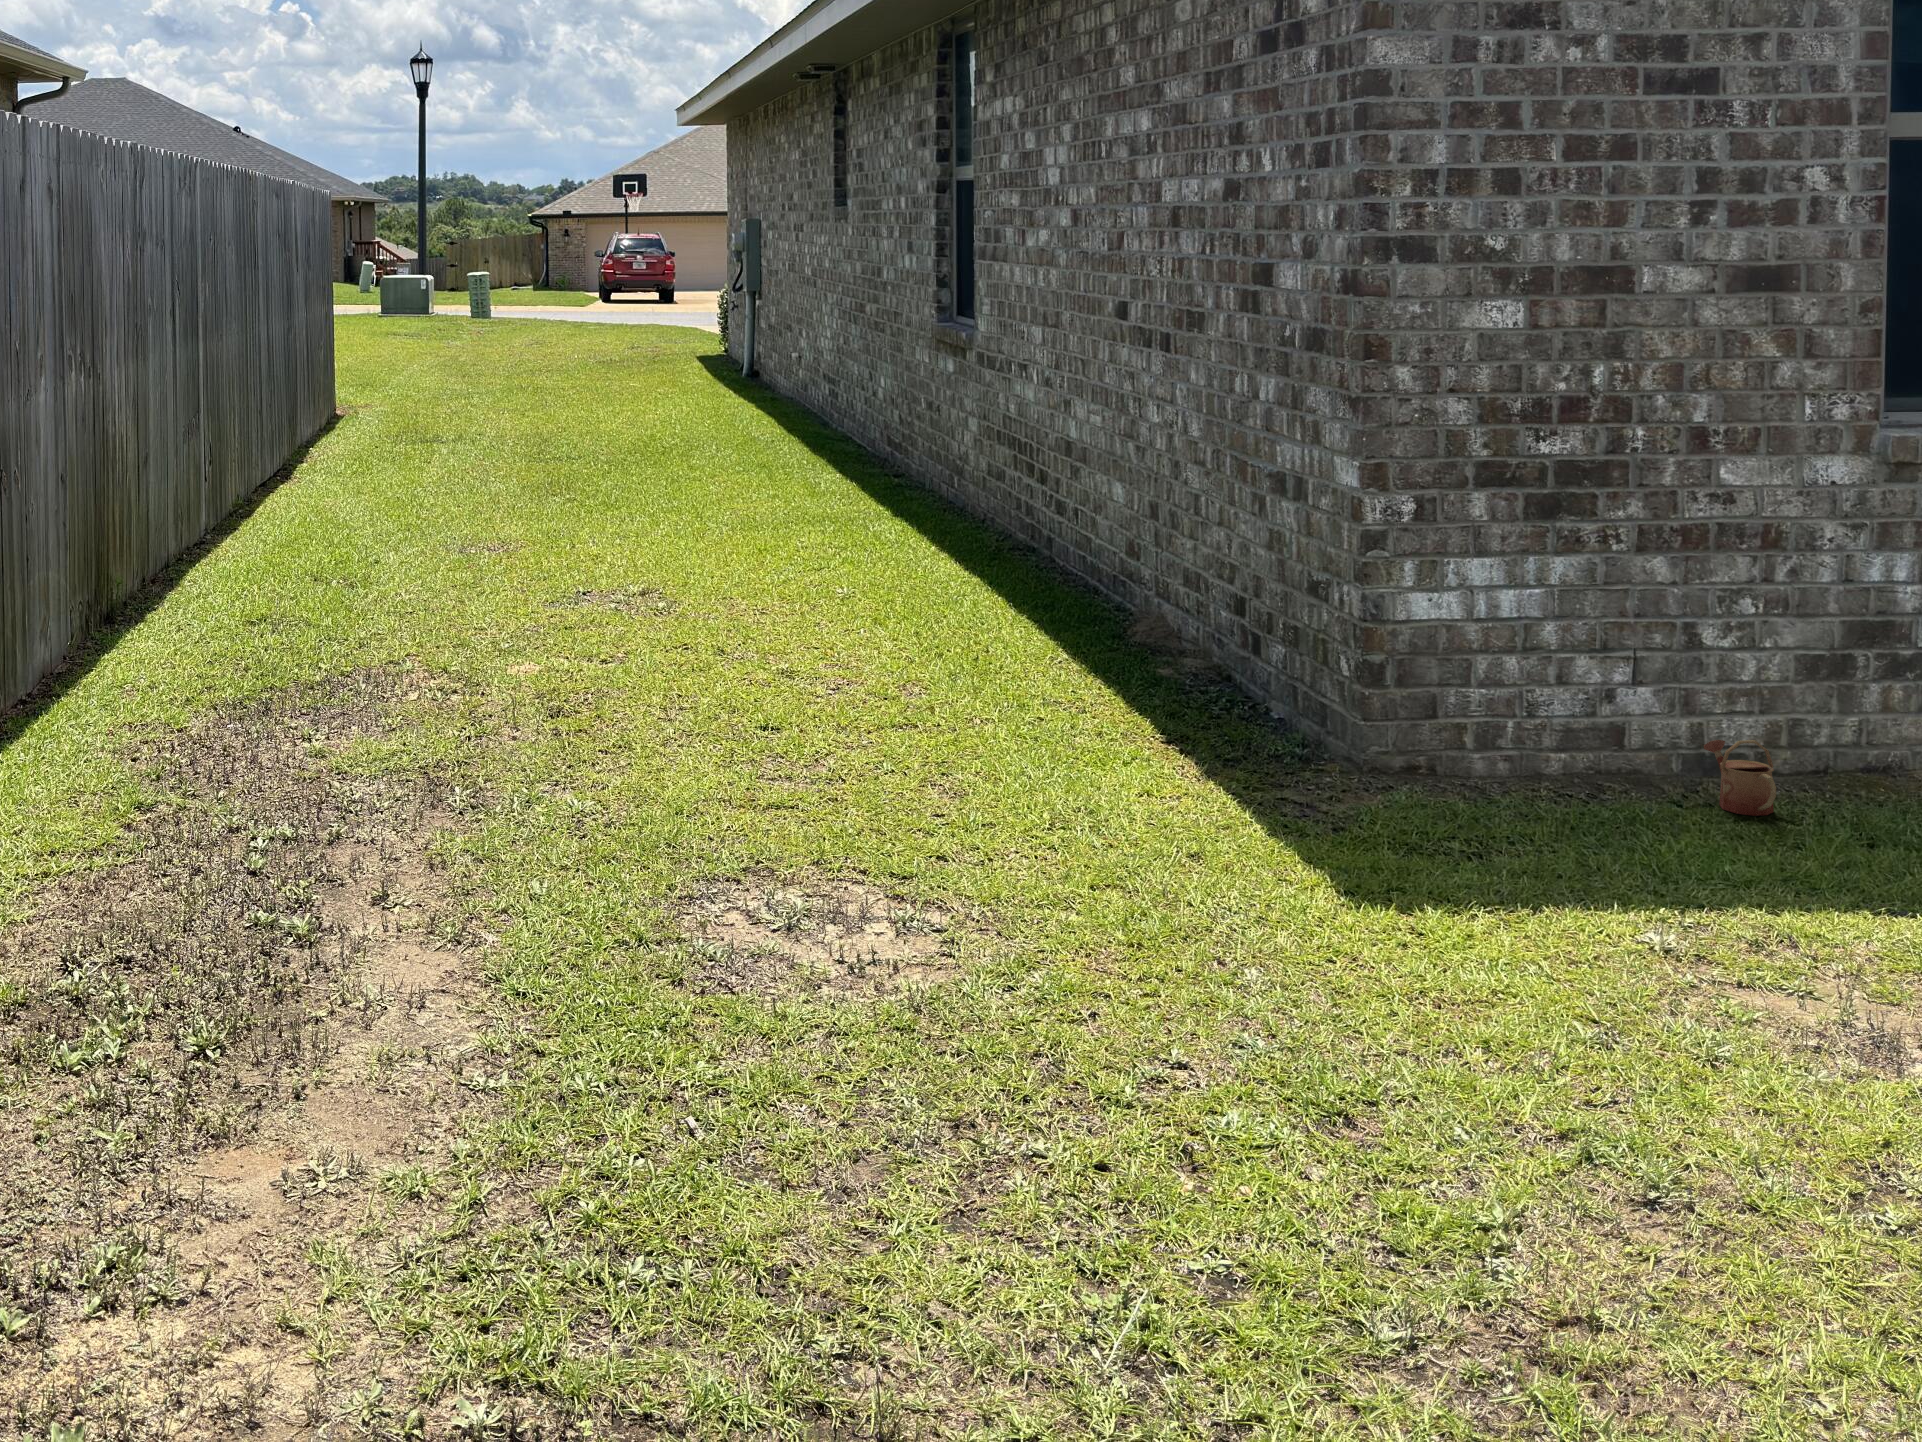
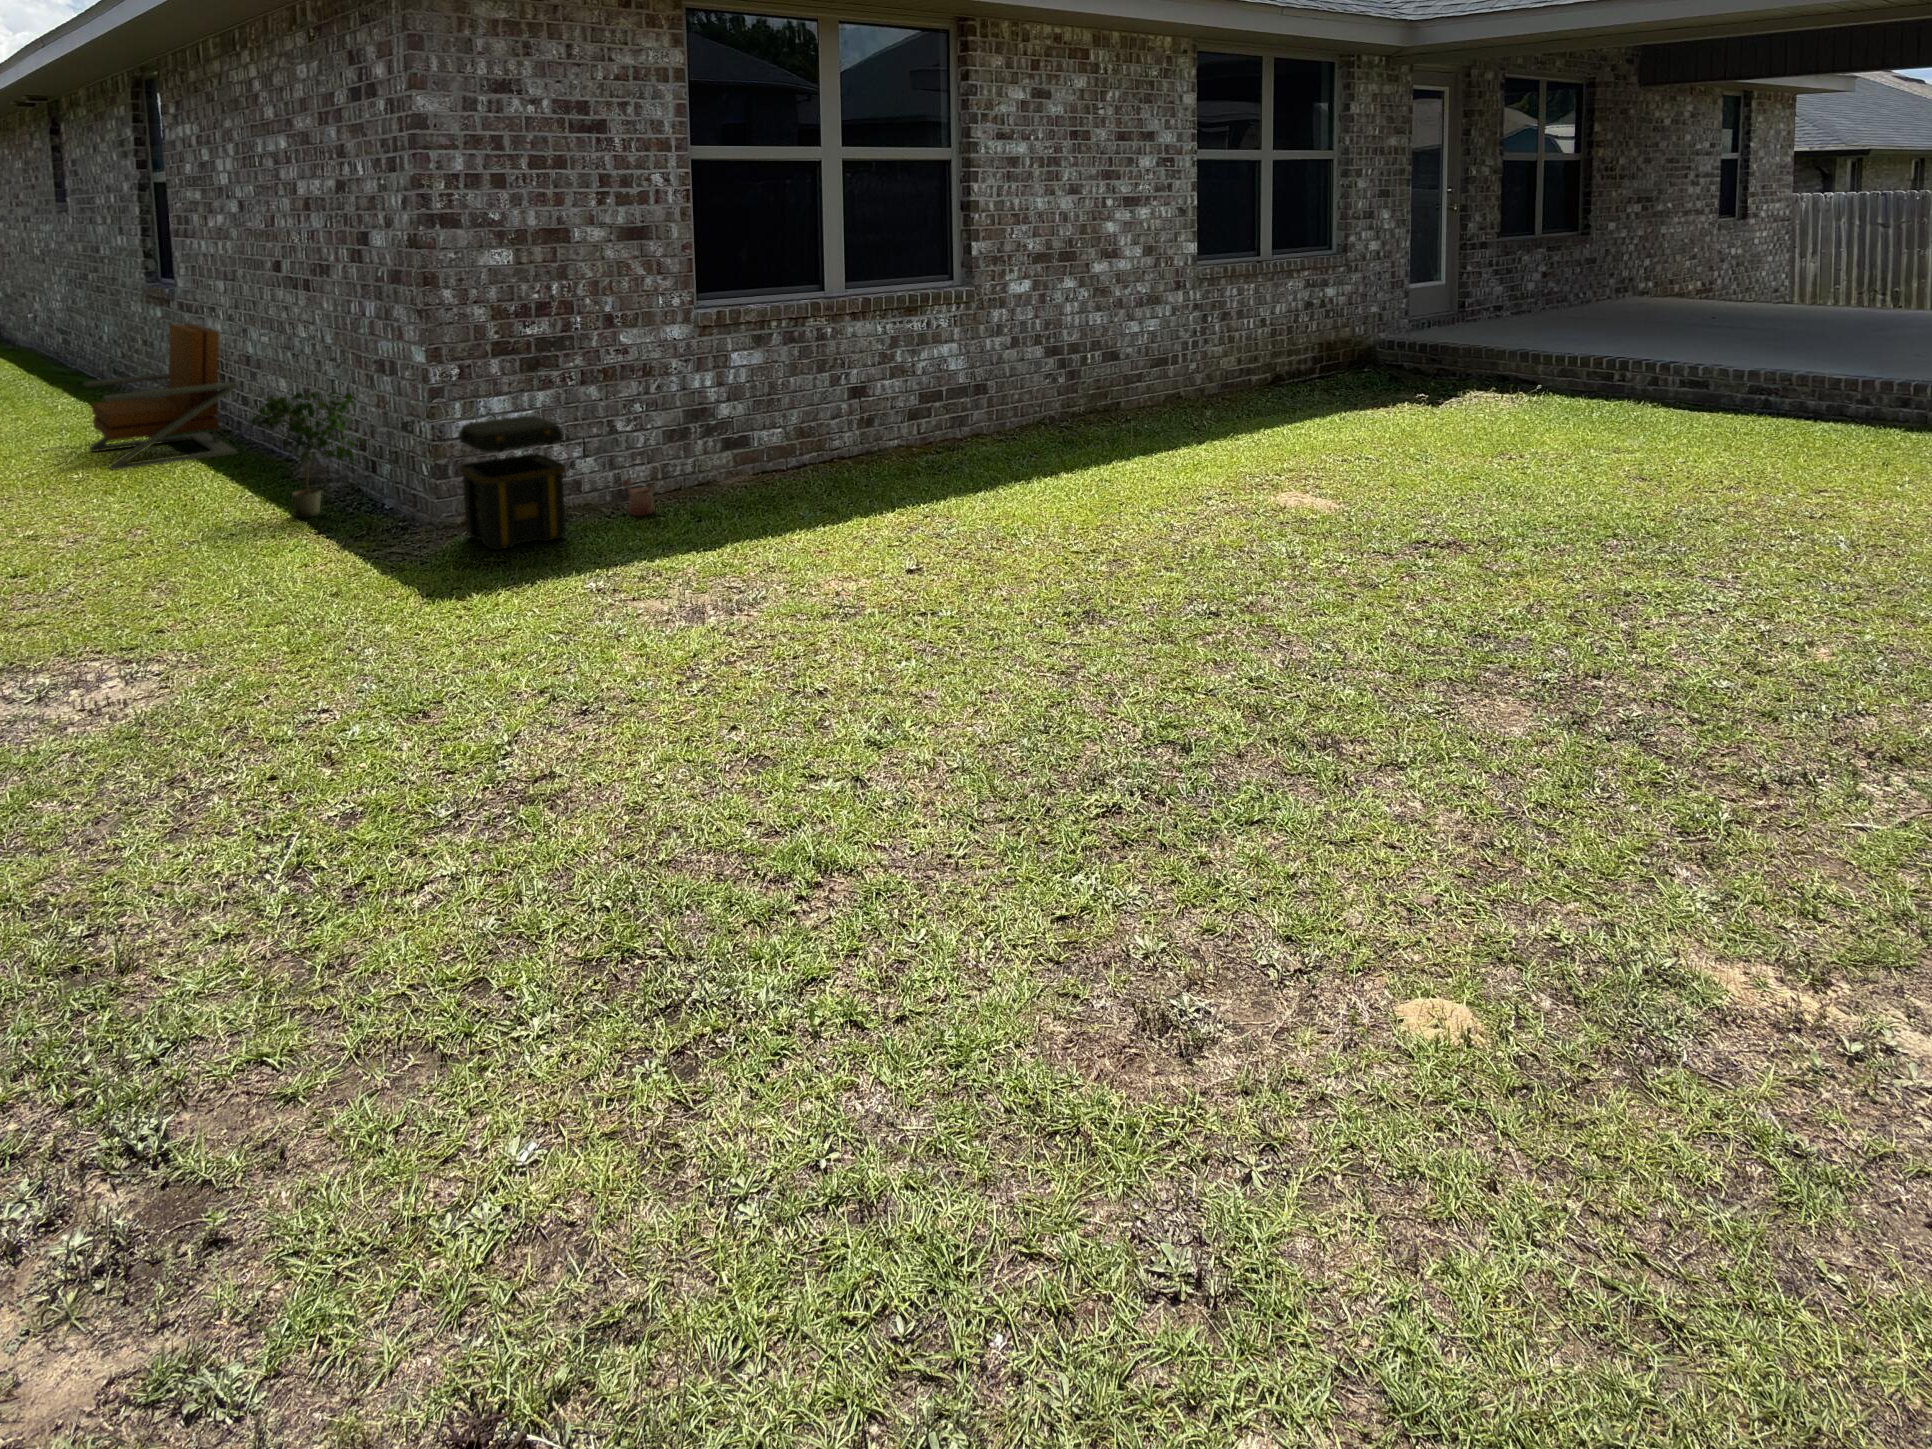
lounge chair: none [858,386,1055,593] -> present [84,324,238,470]
potted plant: none [1075,512,1244,712] -> present [249,392,364,518]
toolbox: none [1407,597,1602,831] -> present [459,416,566,550]

